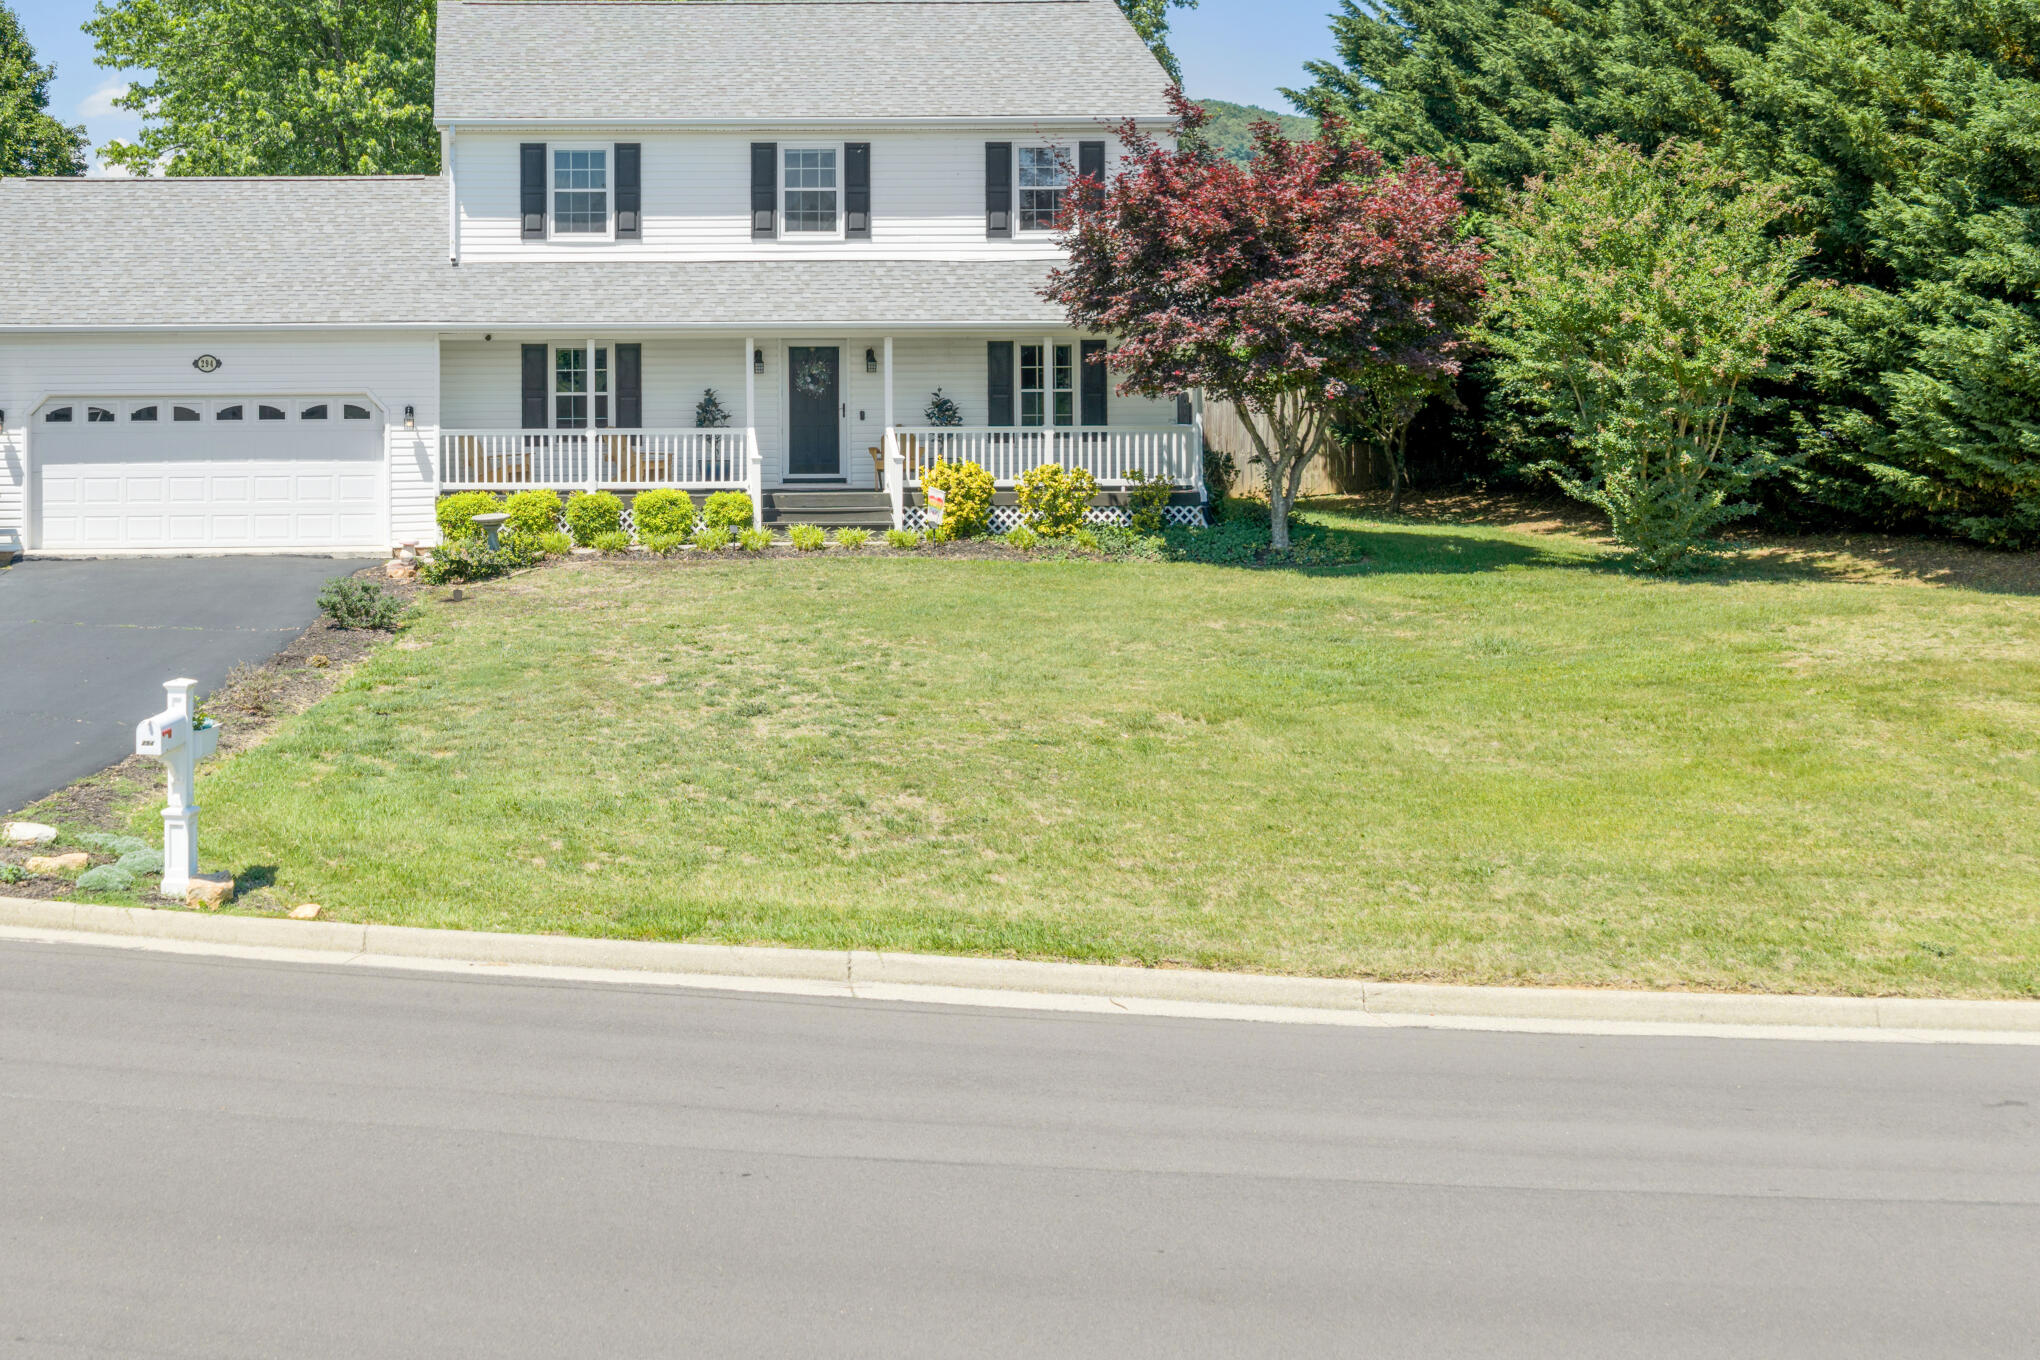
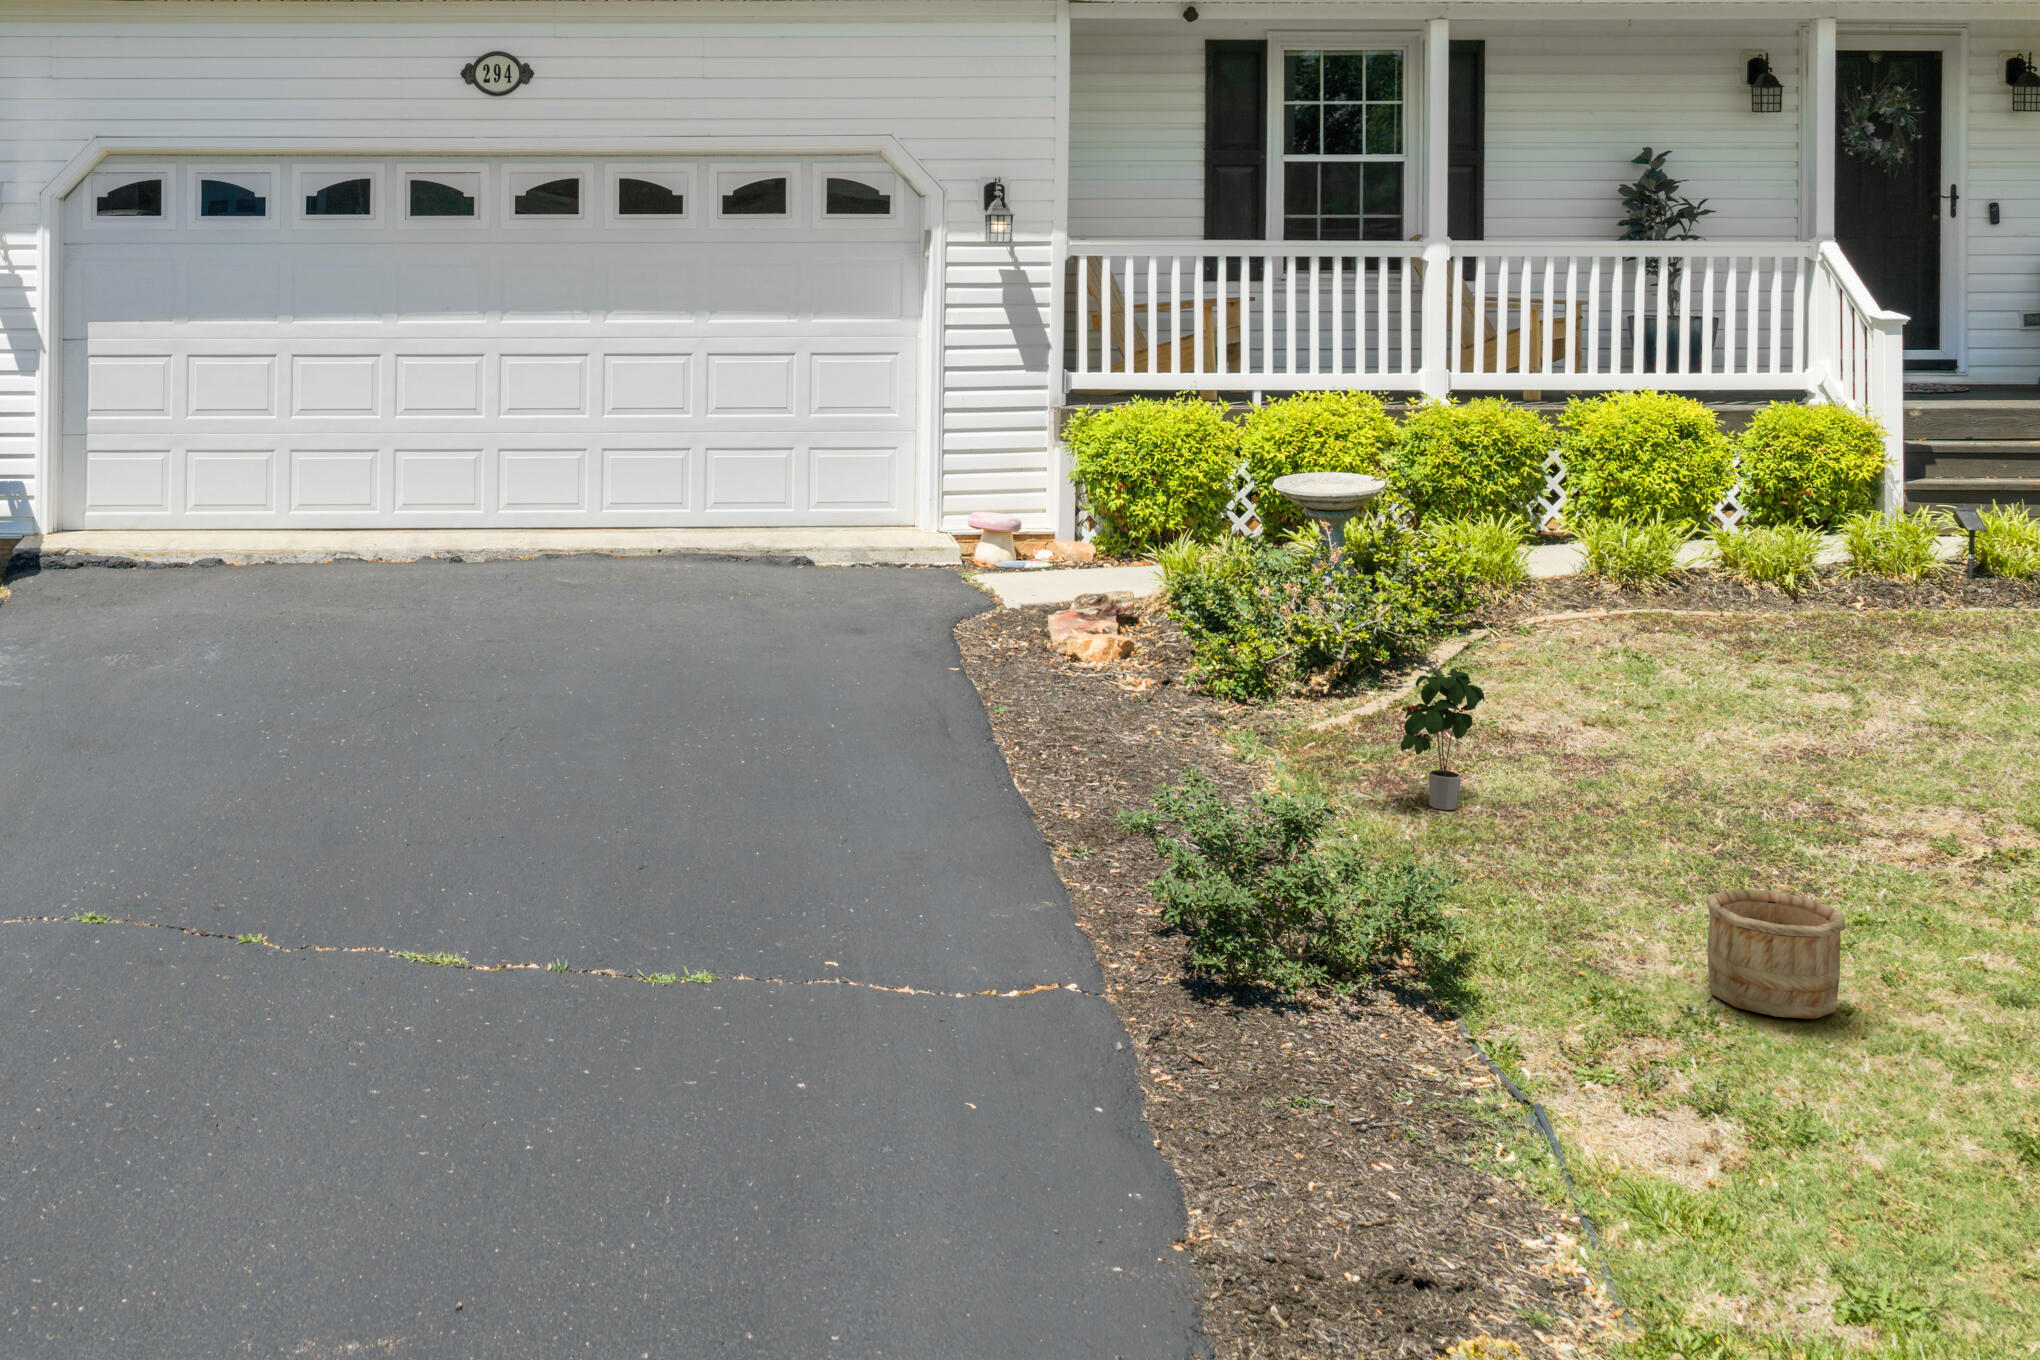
wooden bucket: none [458,597,490,624] -> present [1706,890,1845,1019]

